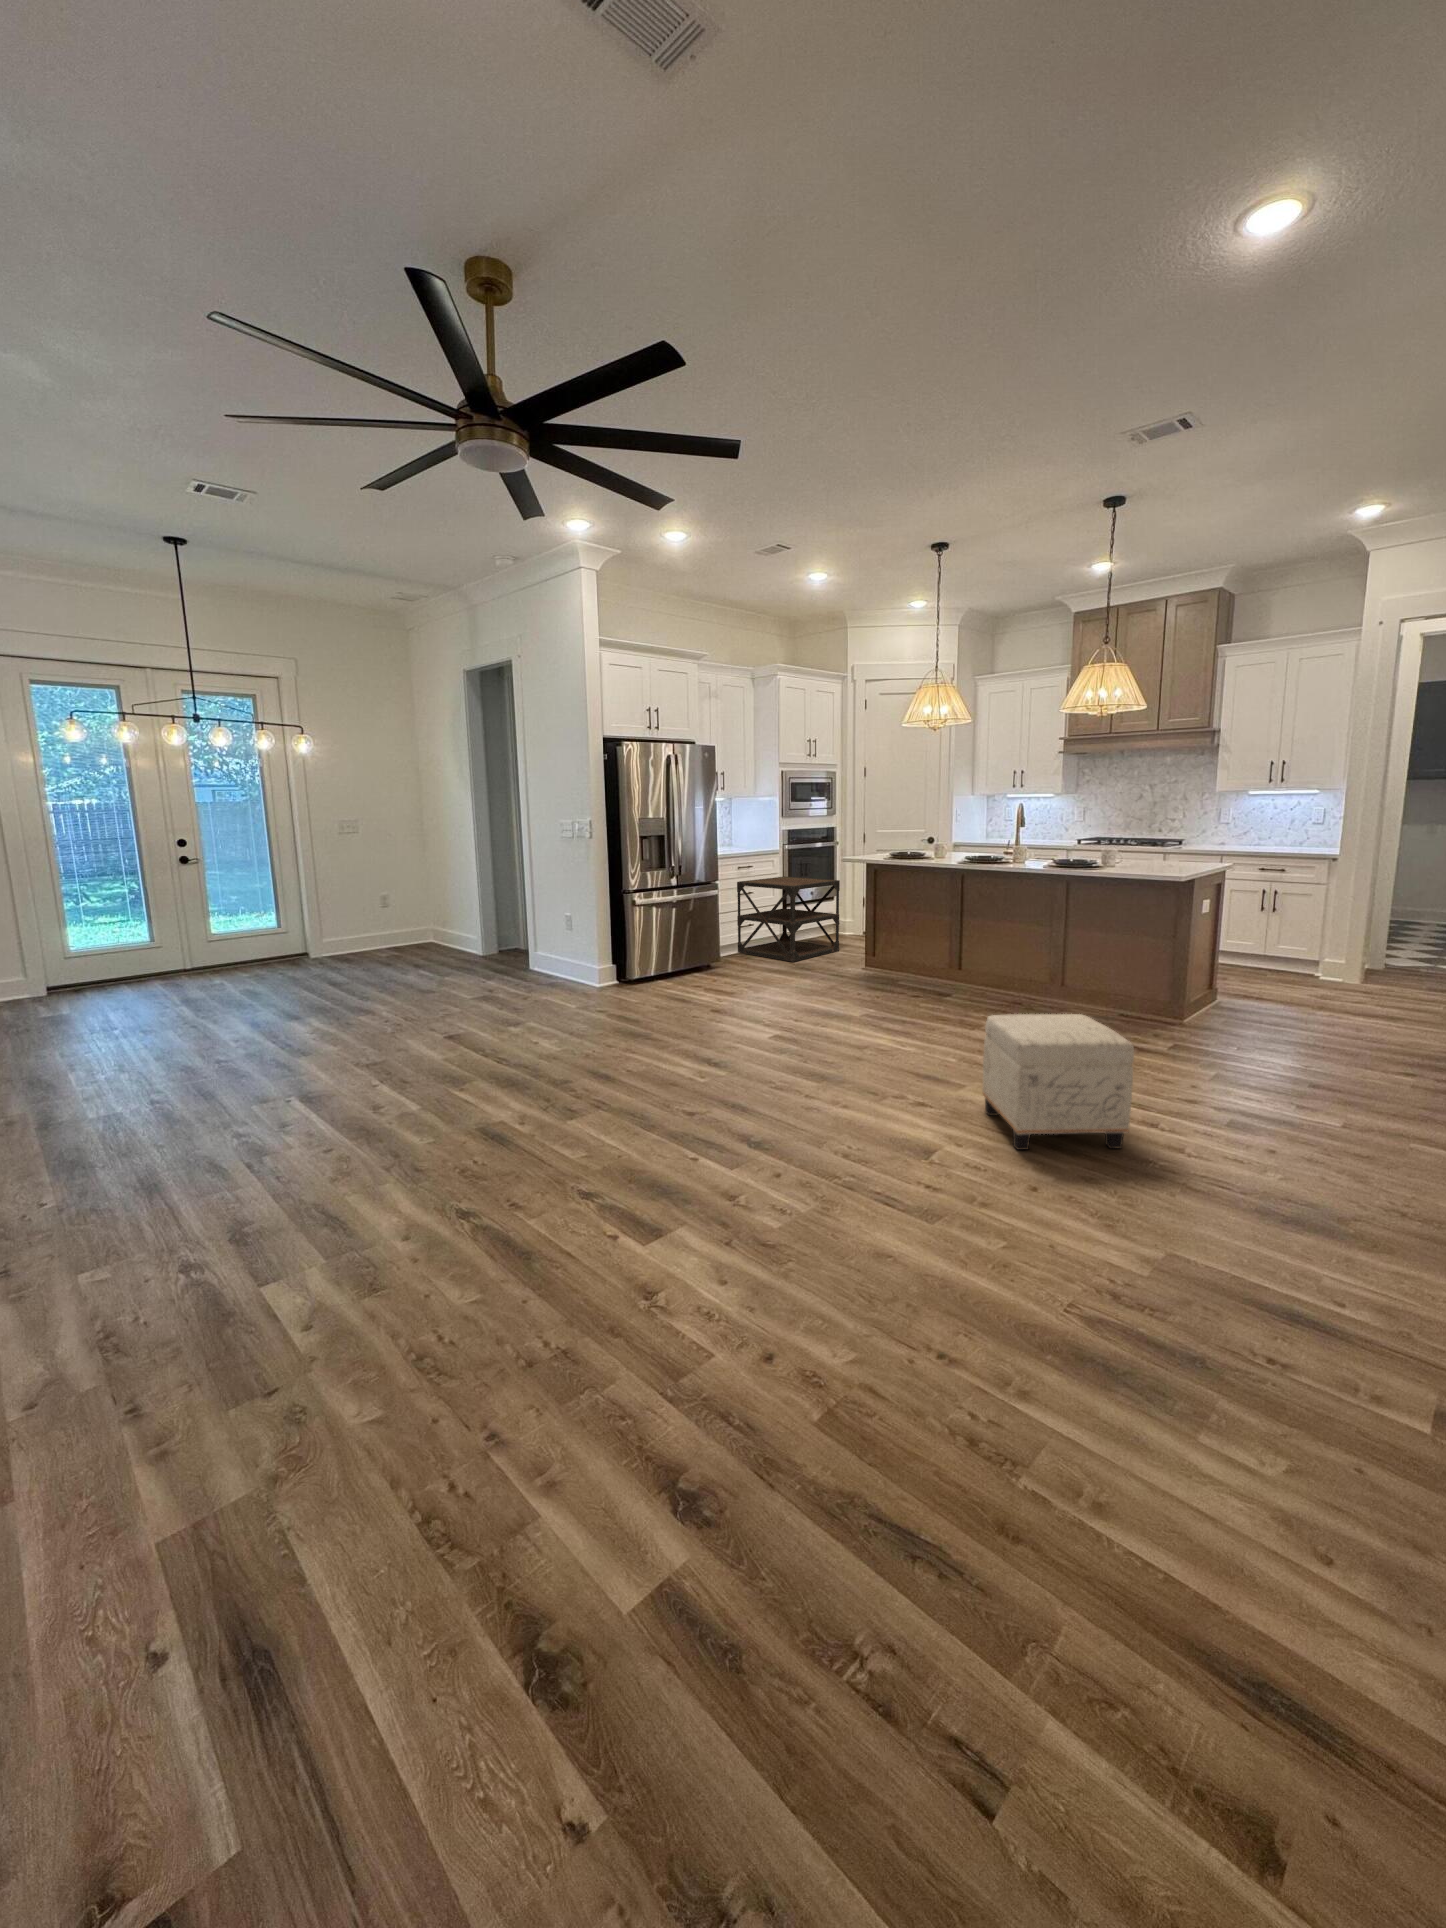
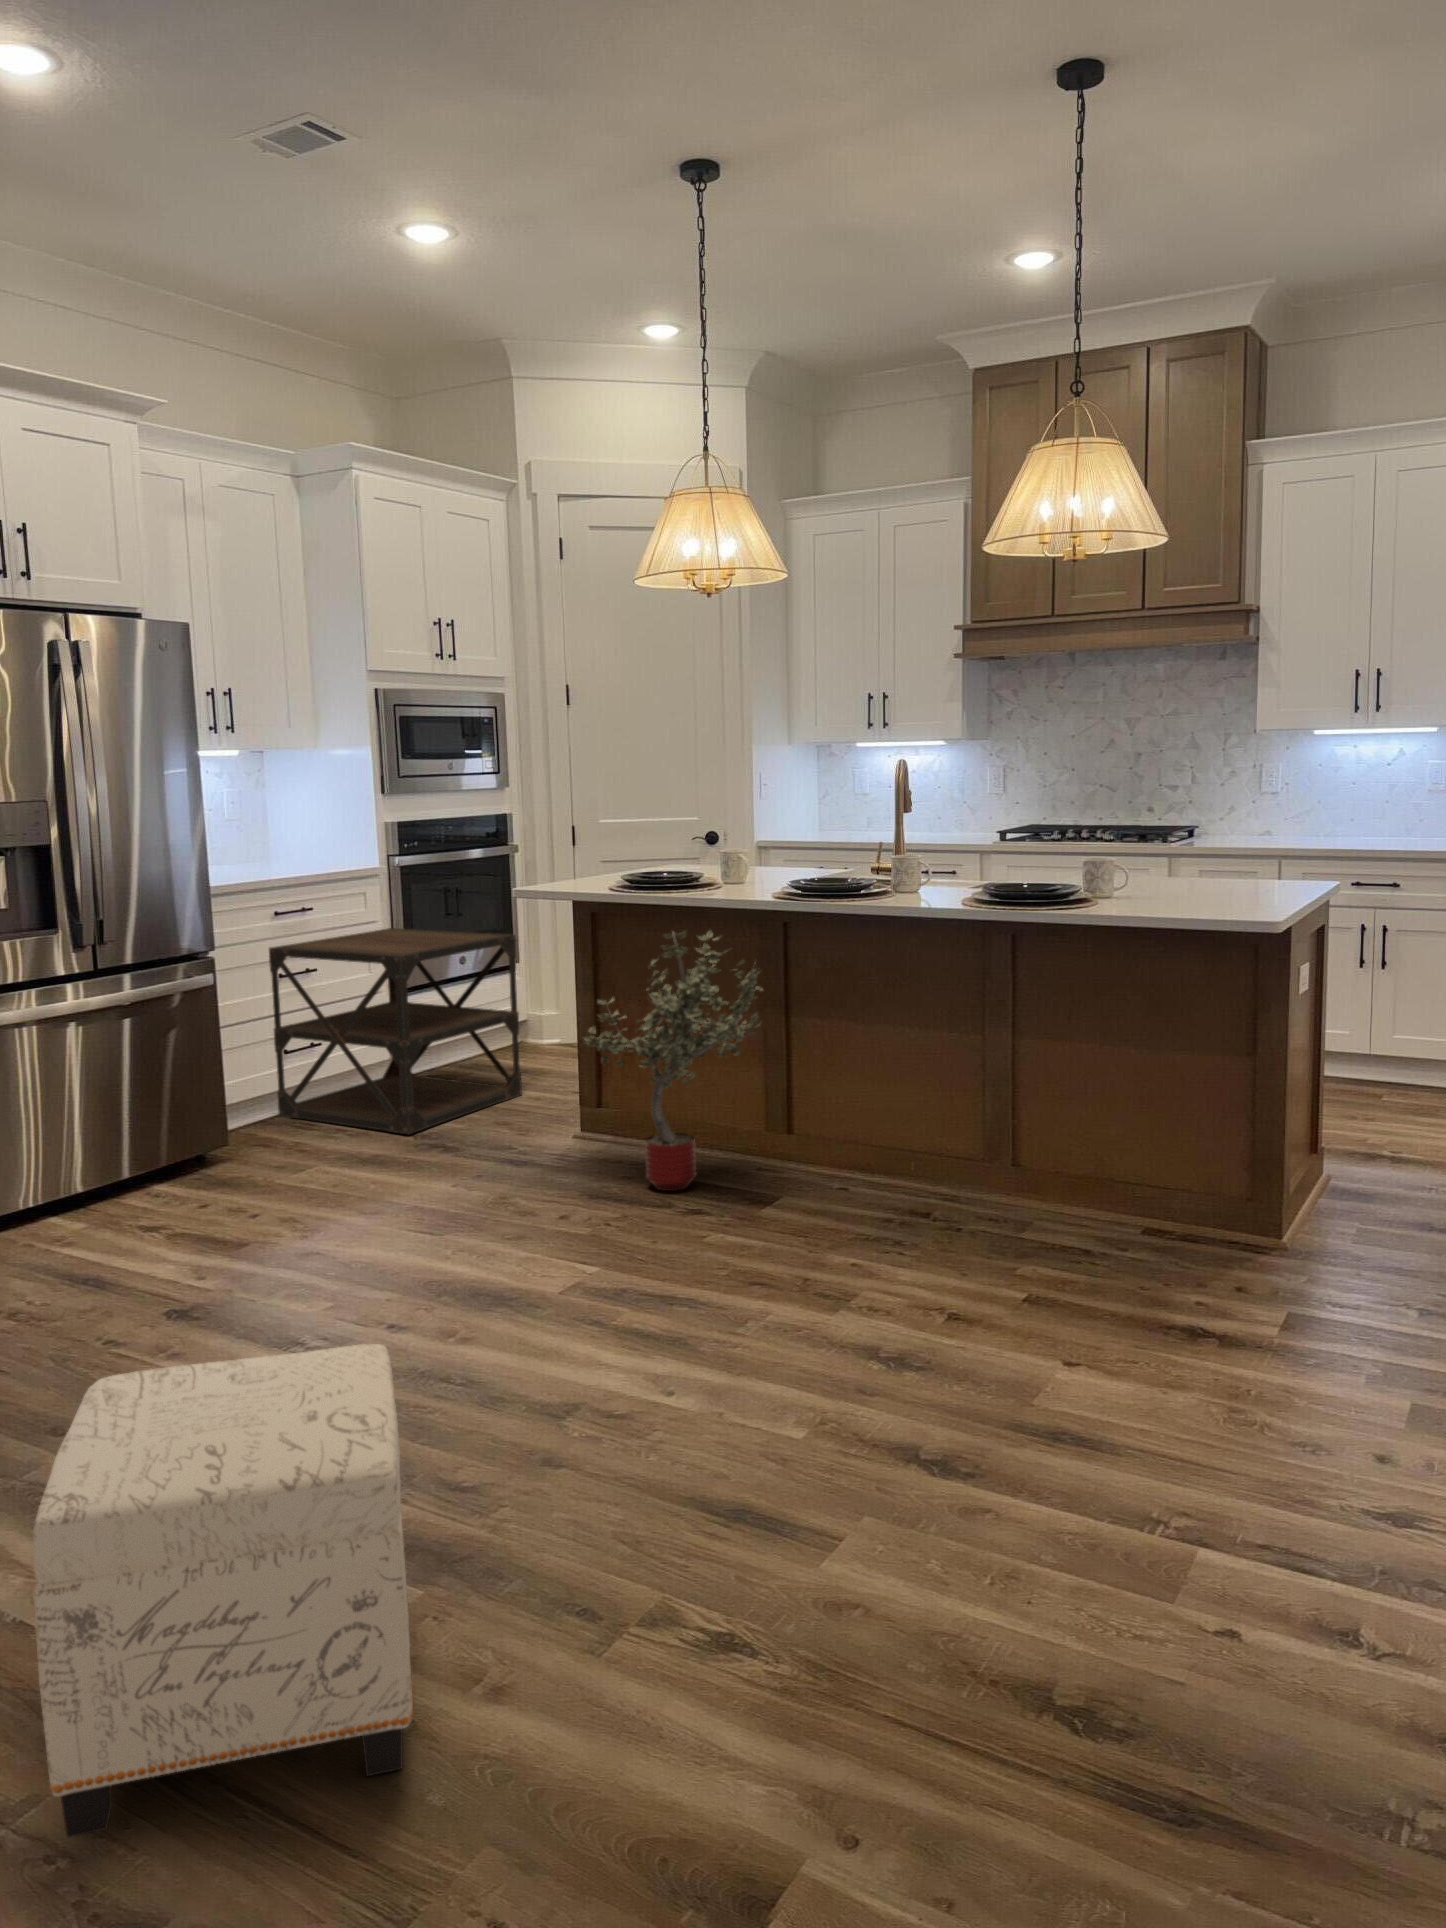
potted tree: none [870,877,950,987] -> present [584,930,763,1191]
ottoman: present [983,1014,1134,1150] -> present [33,1344,413,1837]

